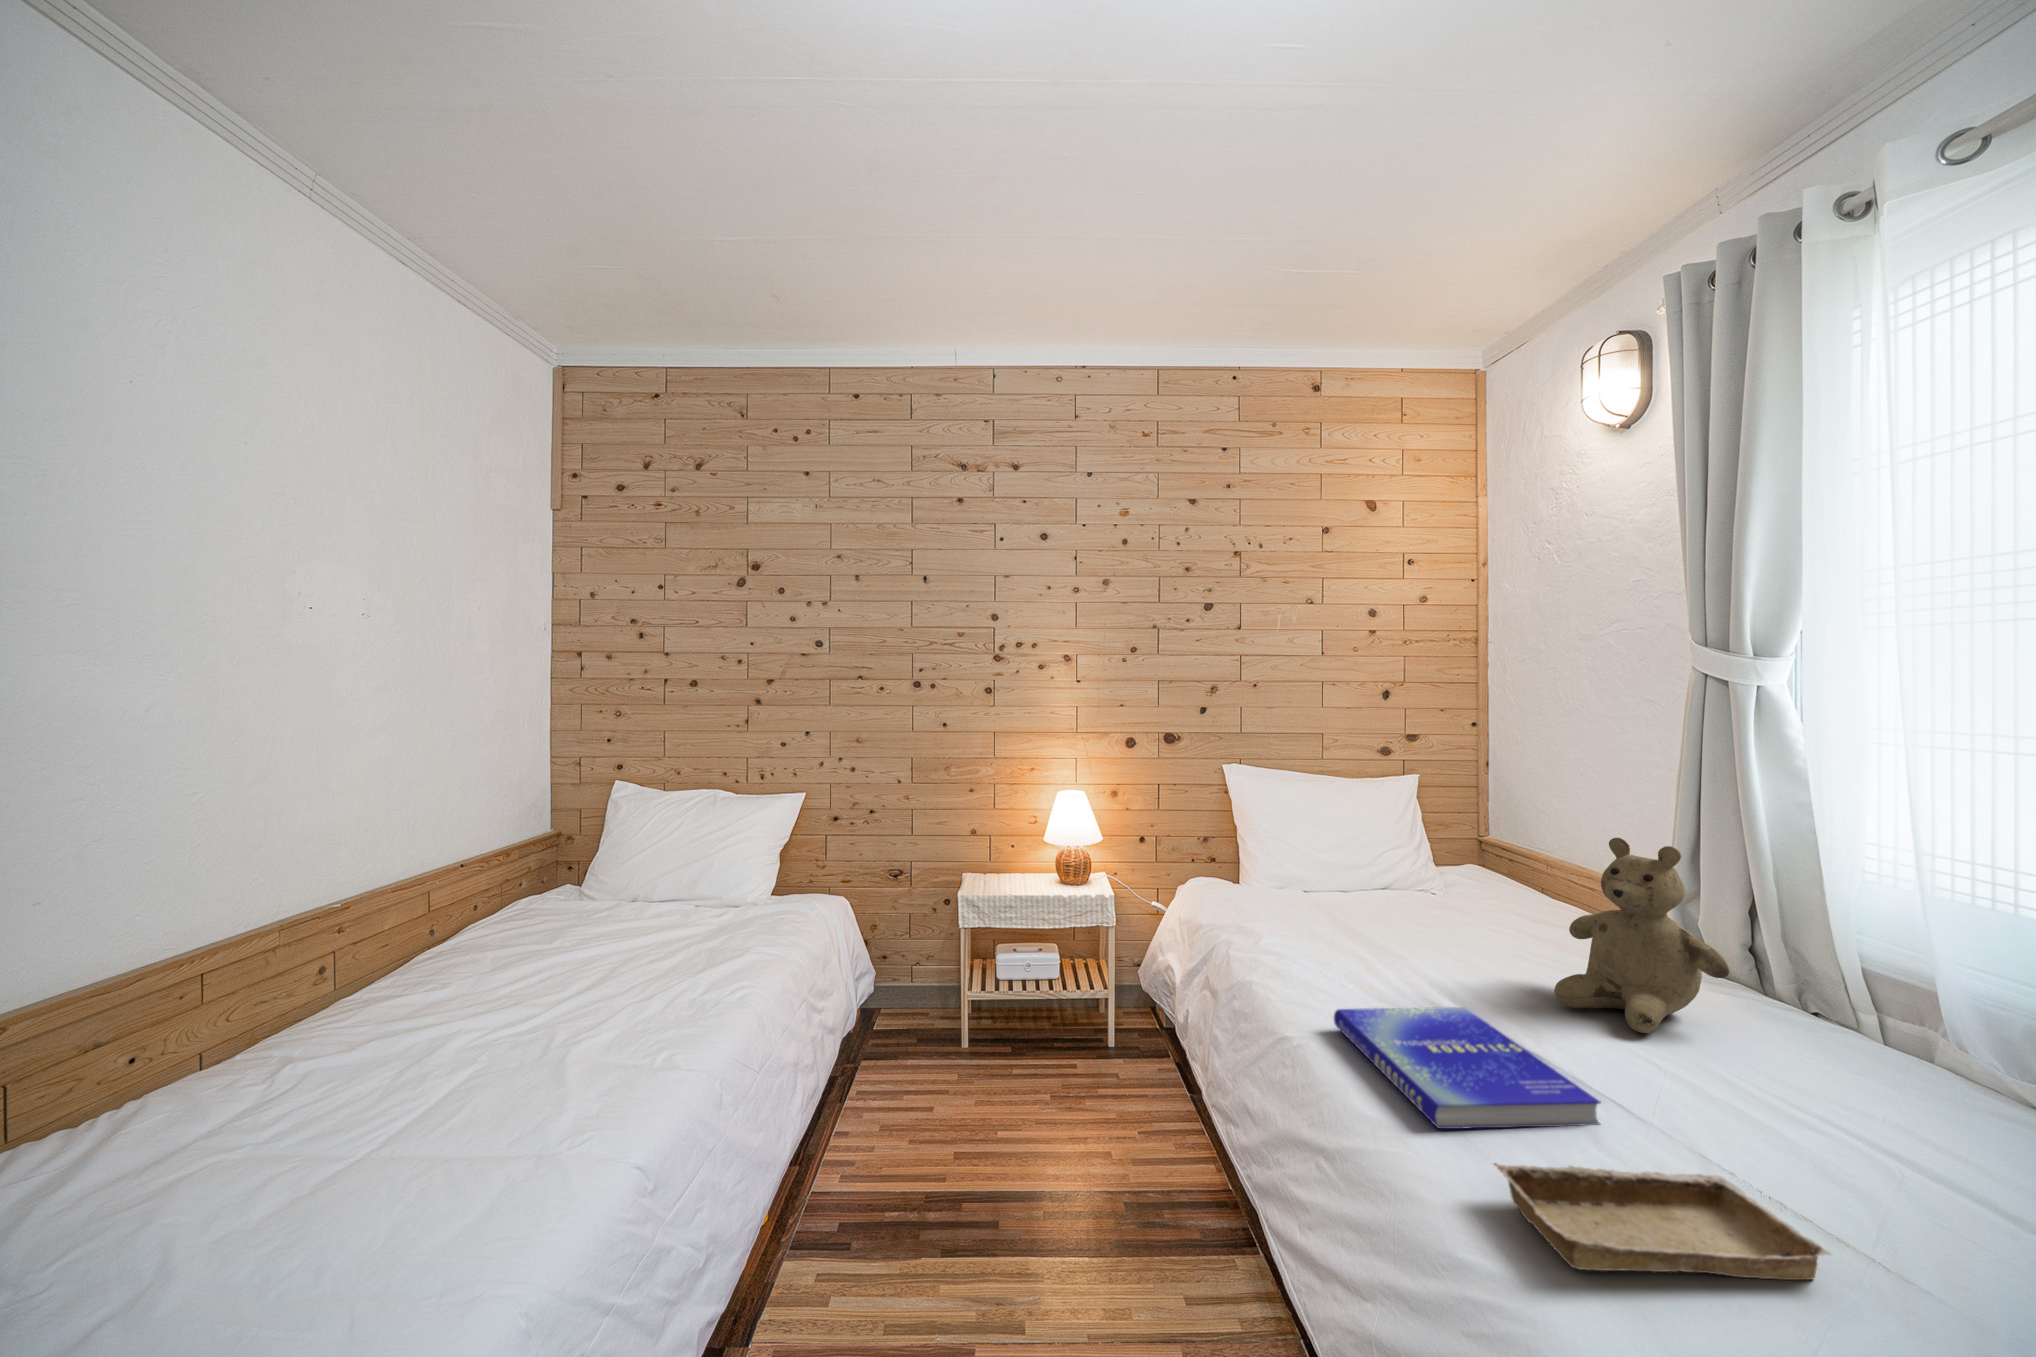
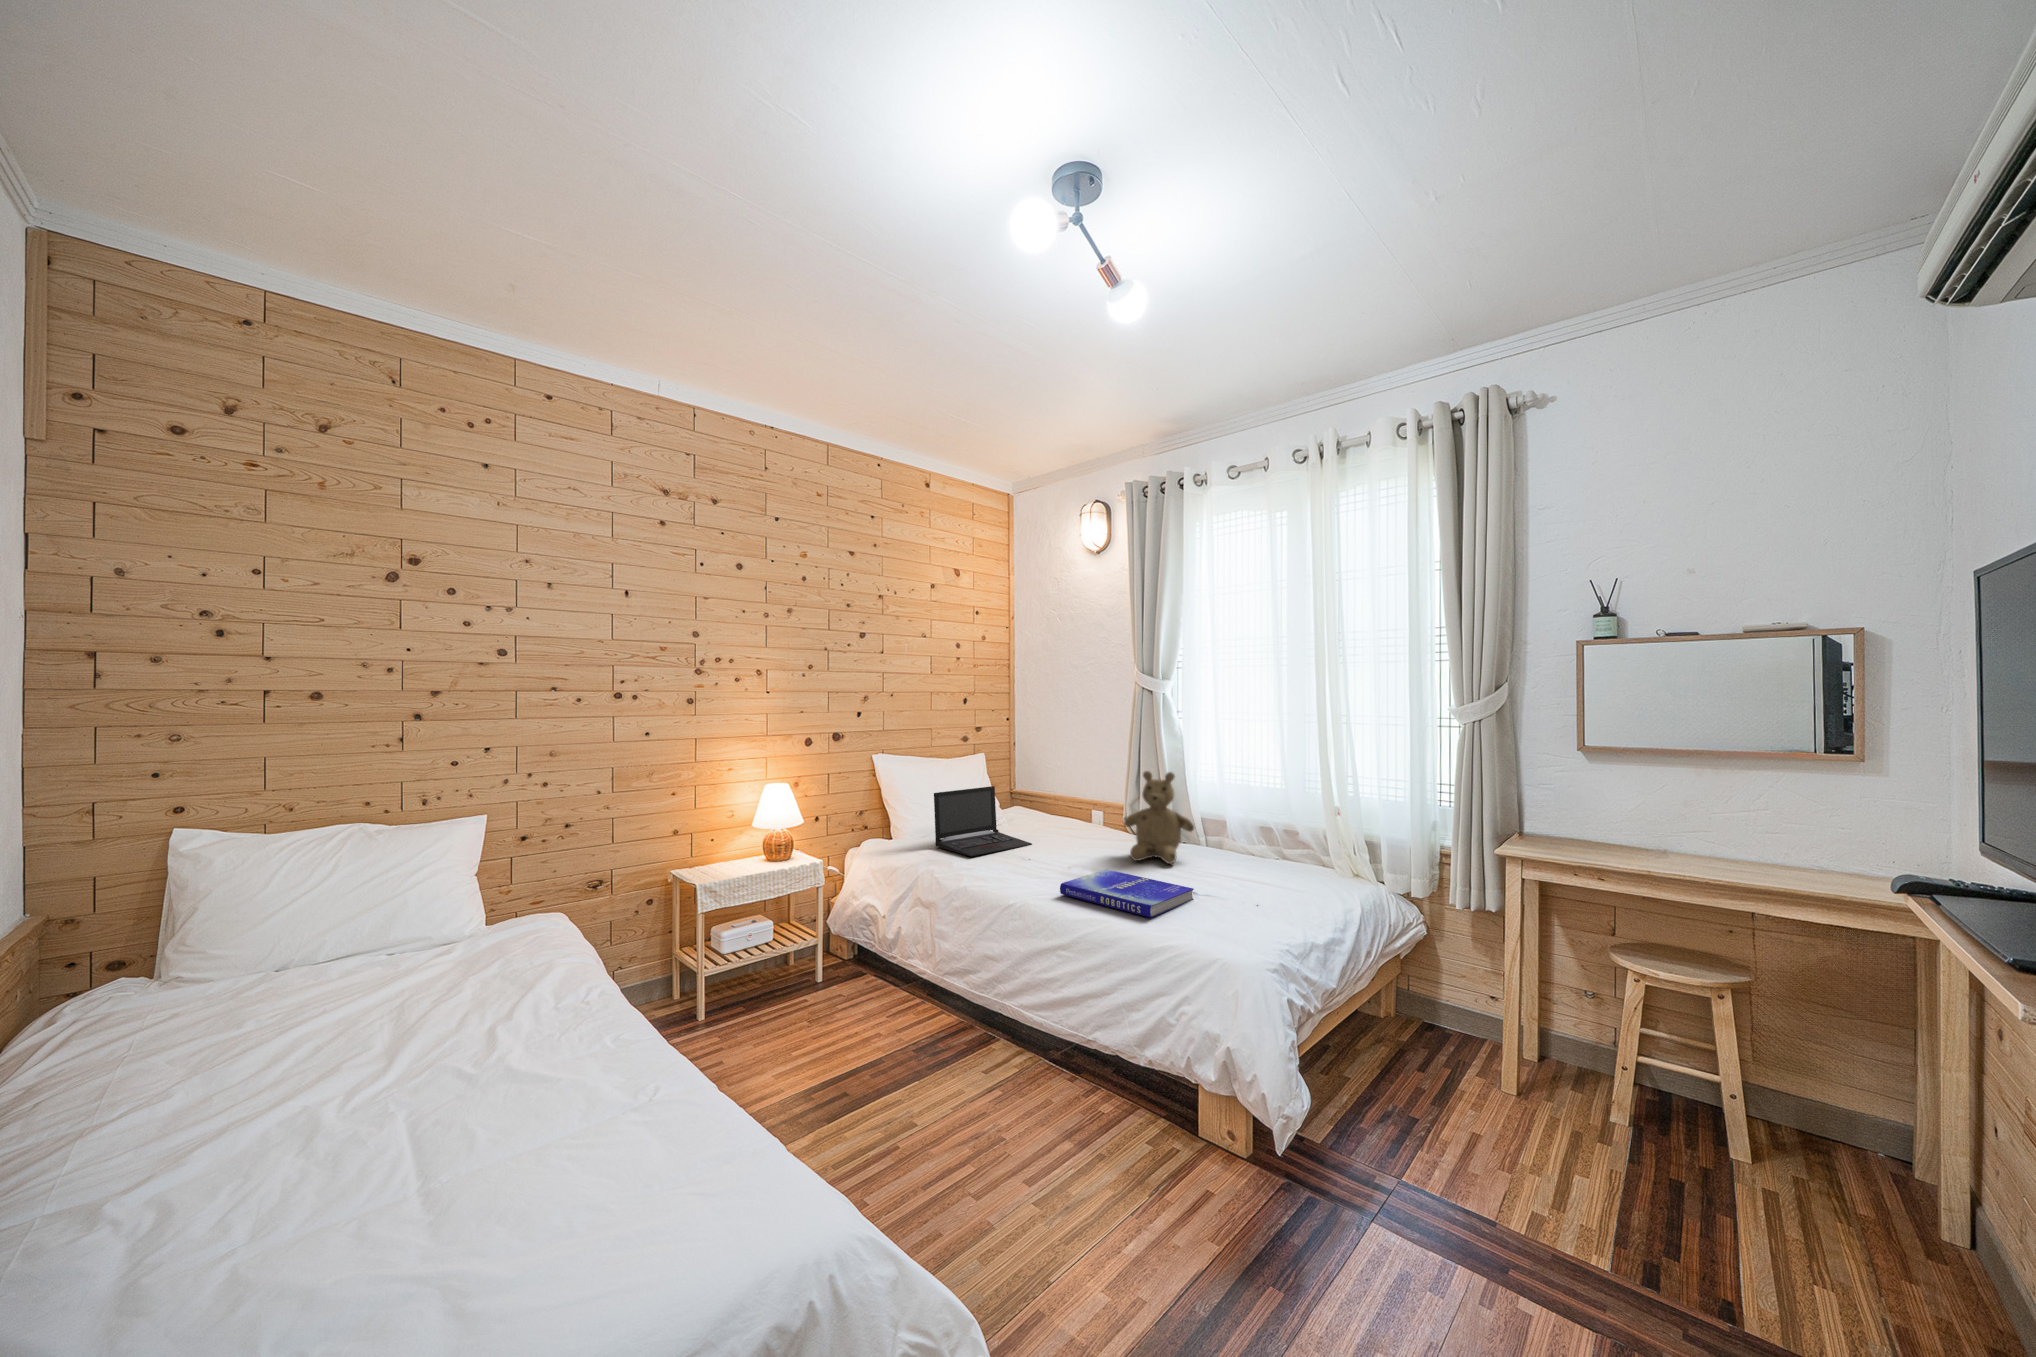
laptop: none [1267,827,1420,932] -> present [934,786,1032,857]
tray: present [1495,1164,1830,1280] -> none [1195,899,1295,941]

